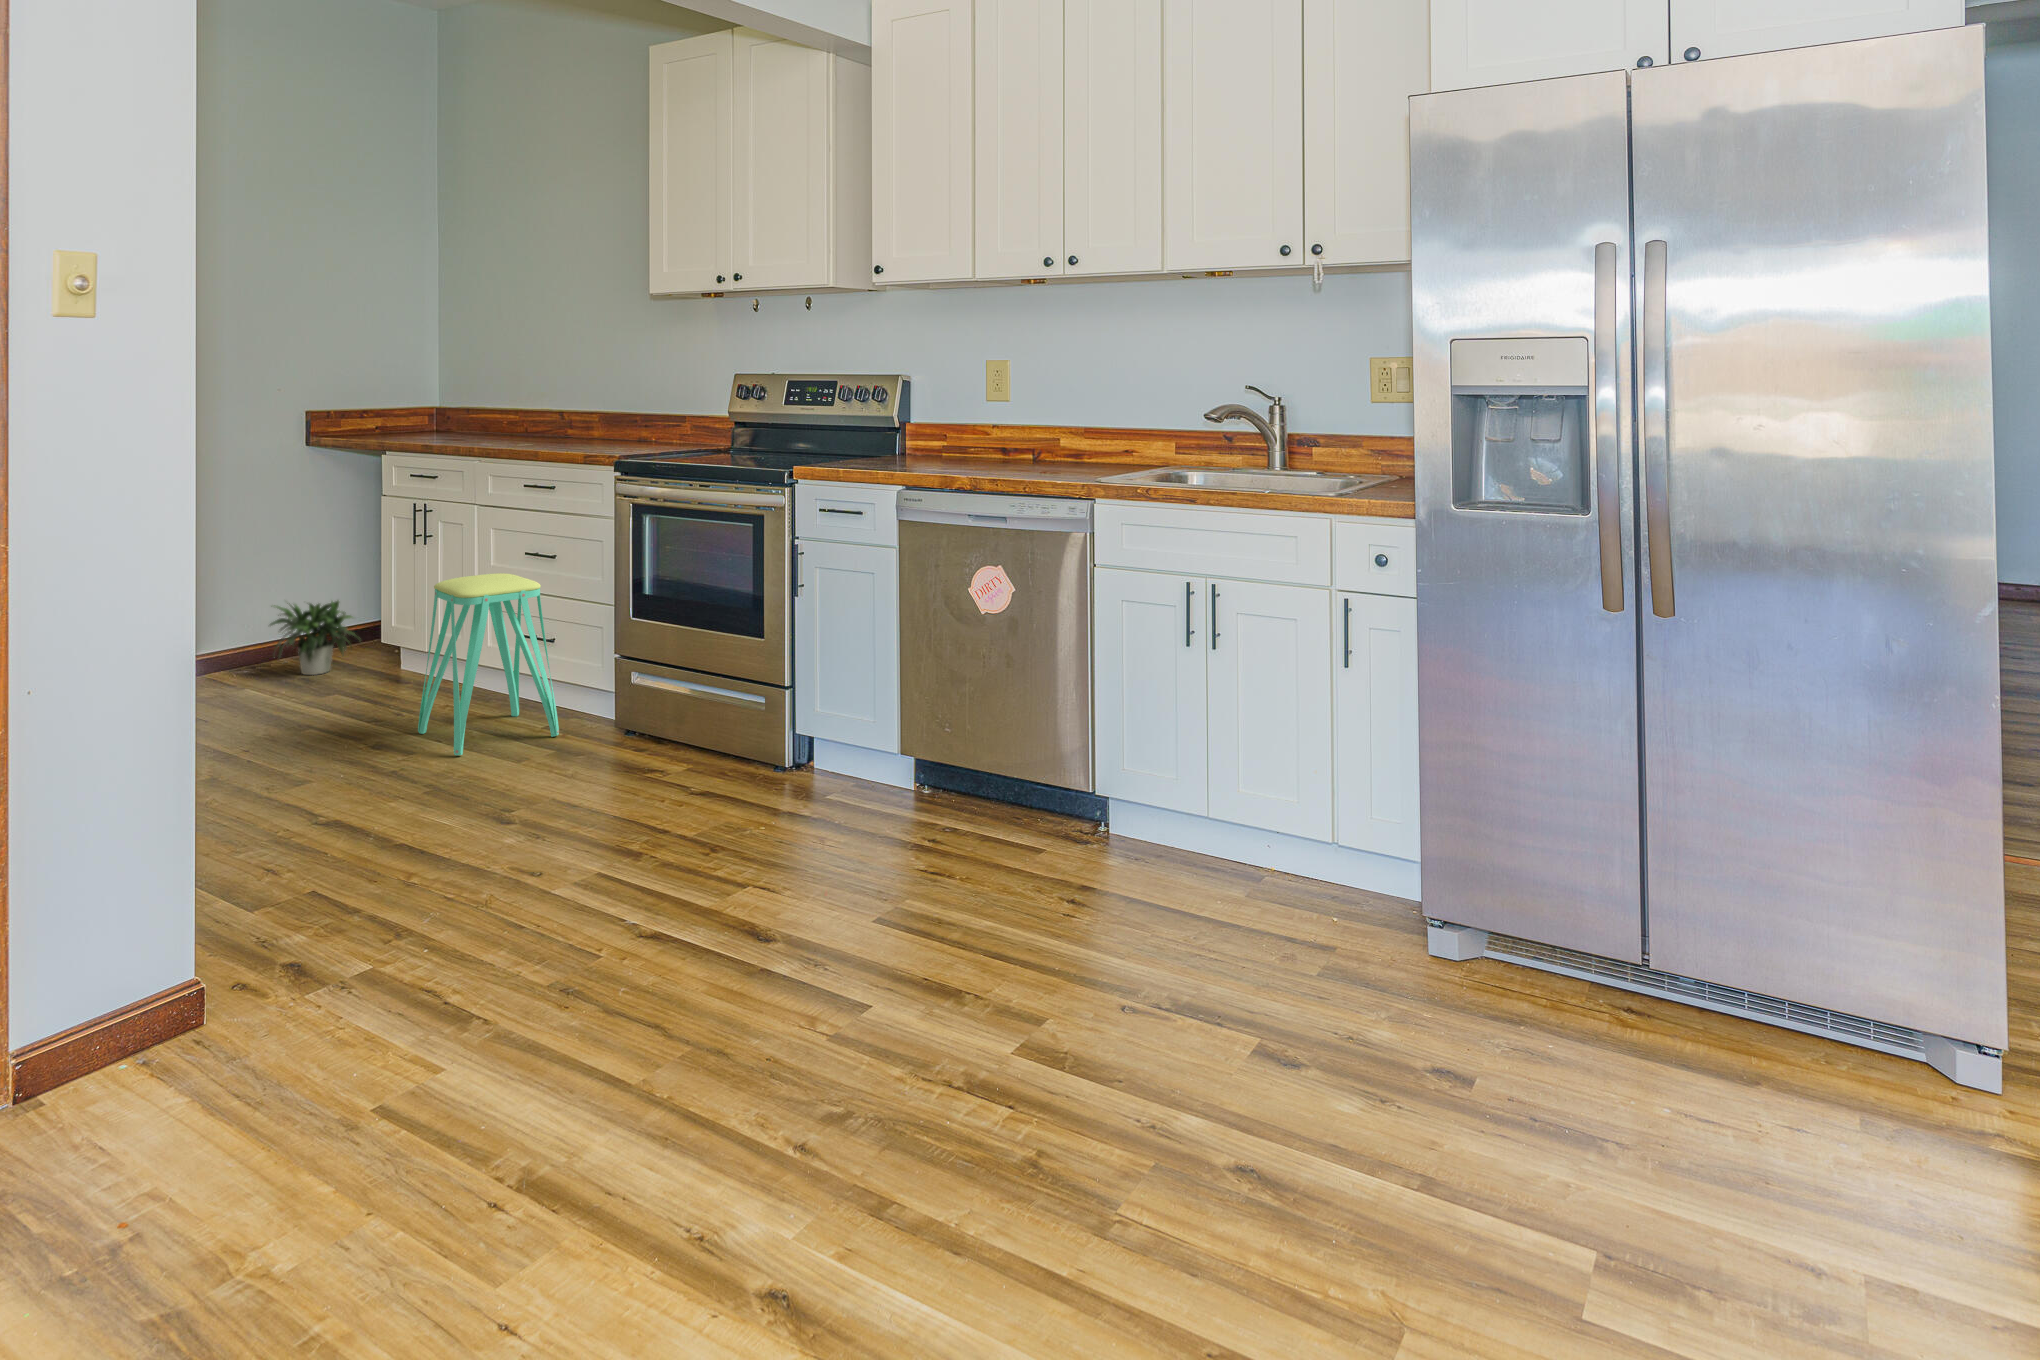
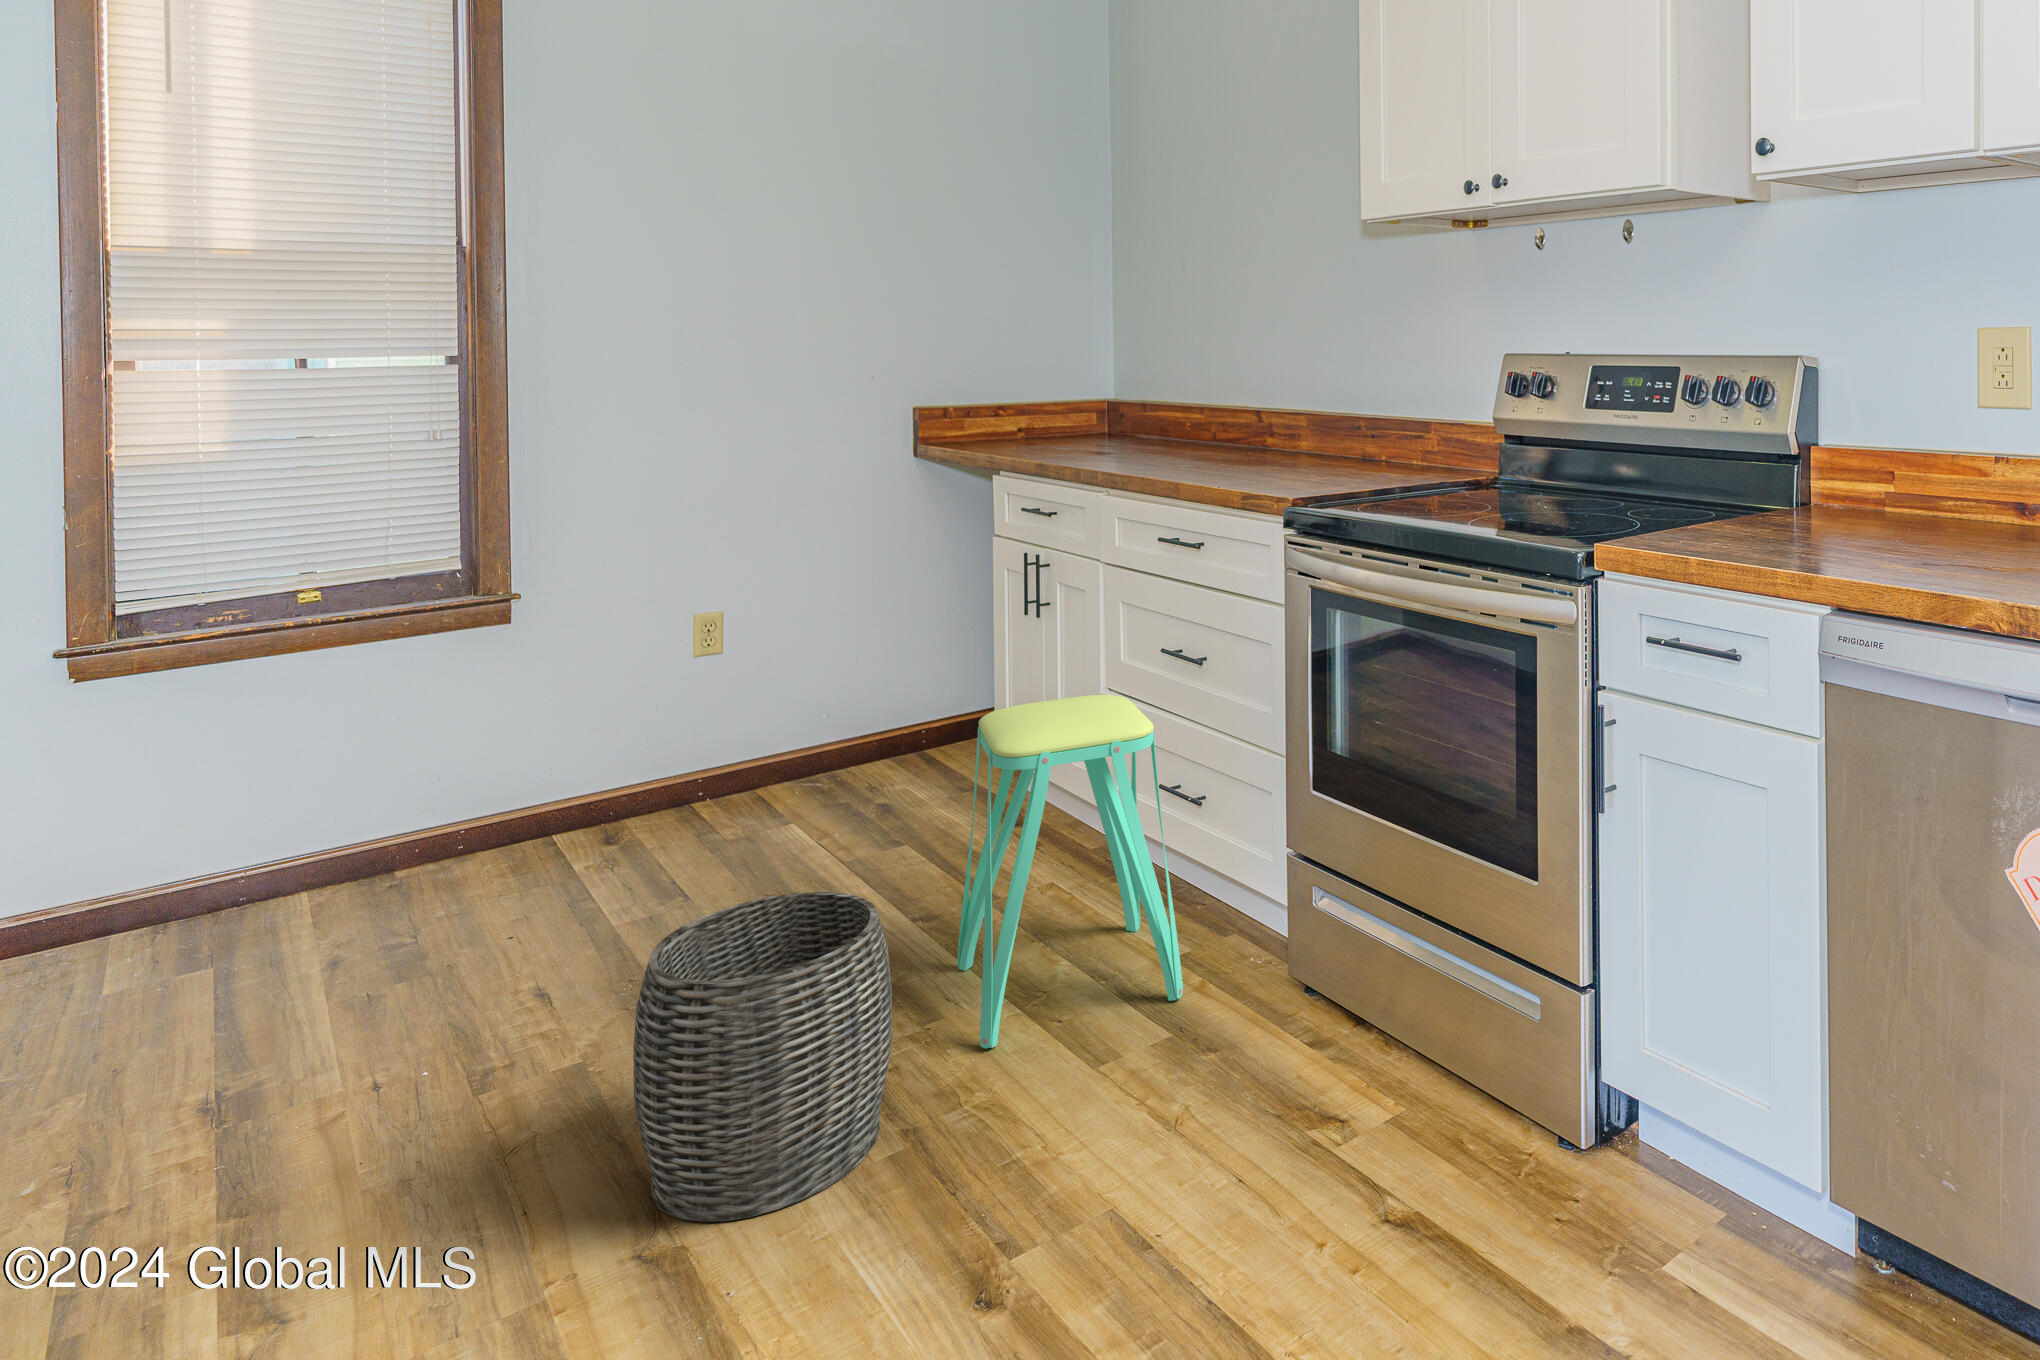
potted plant: present [270,601,360,675] -> none [800,685,964,800]
woven basket: none [302,664,426,807] -> present [633,892,892,1222]

